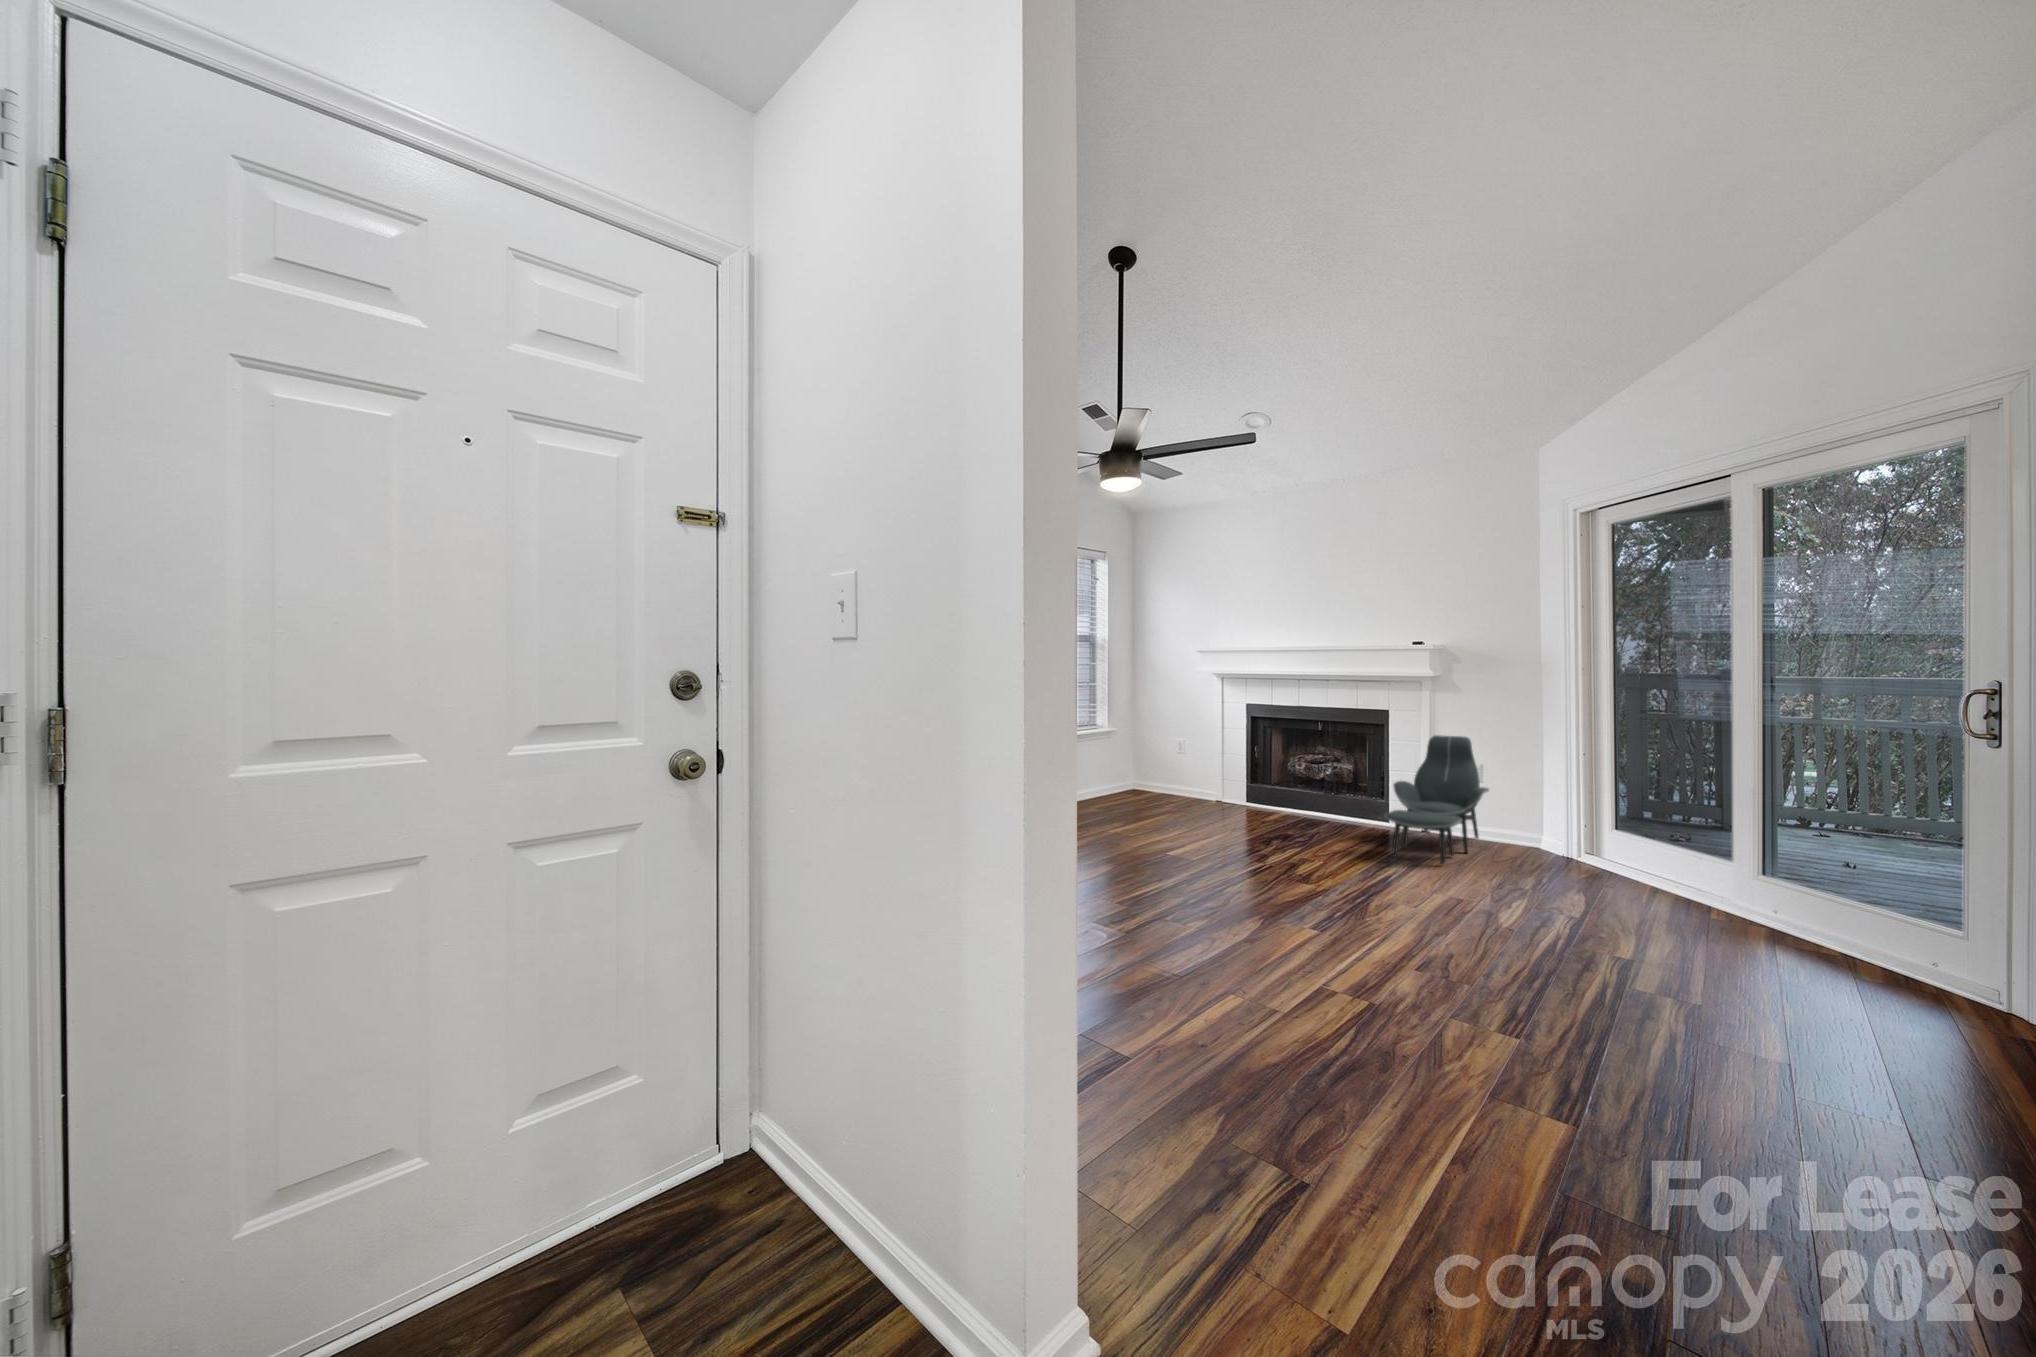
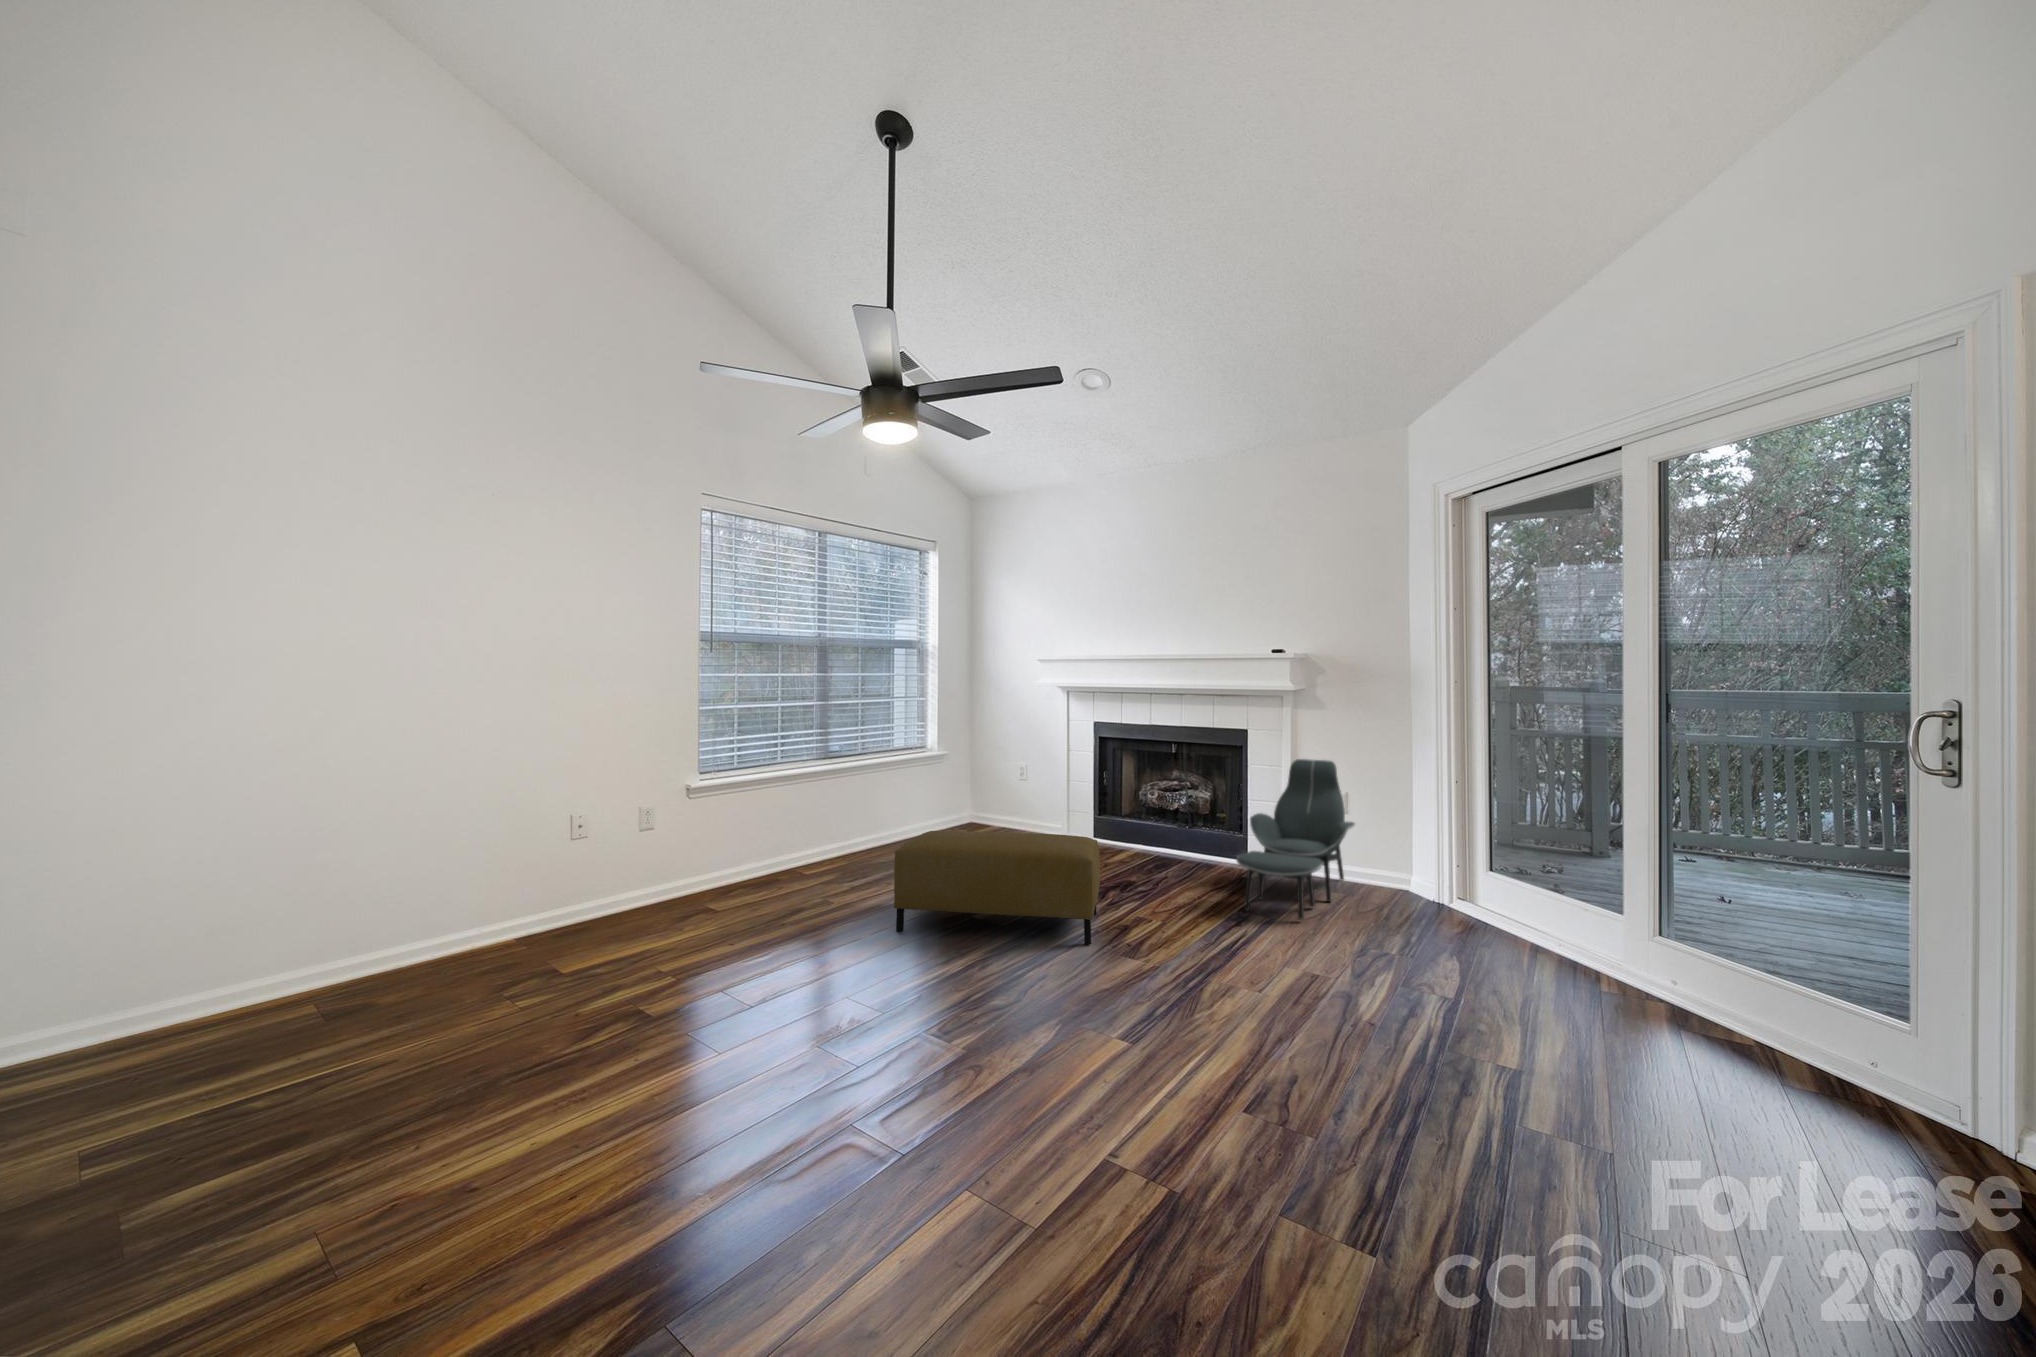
ottoman: none [1111,789,1273,875] -> present [894,831,1100,944]

